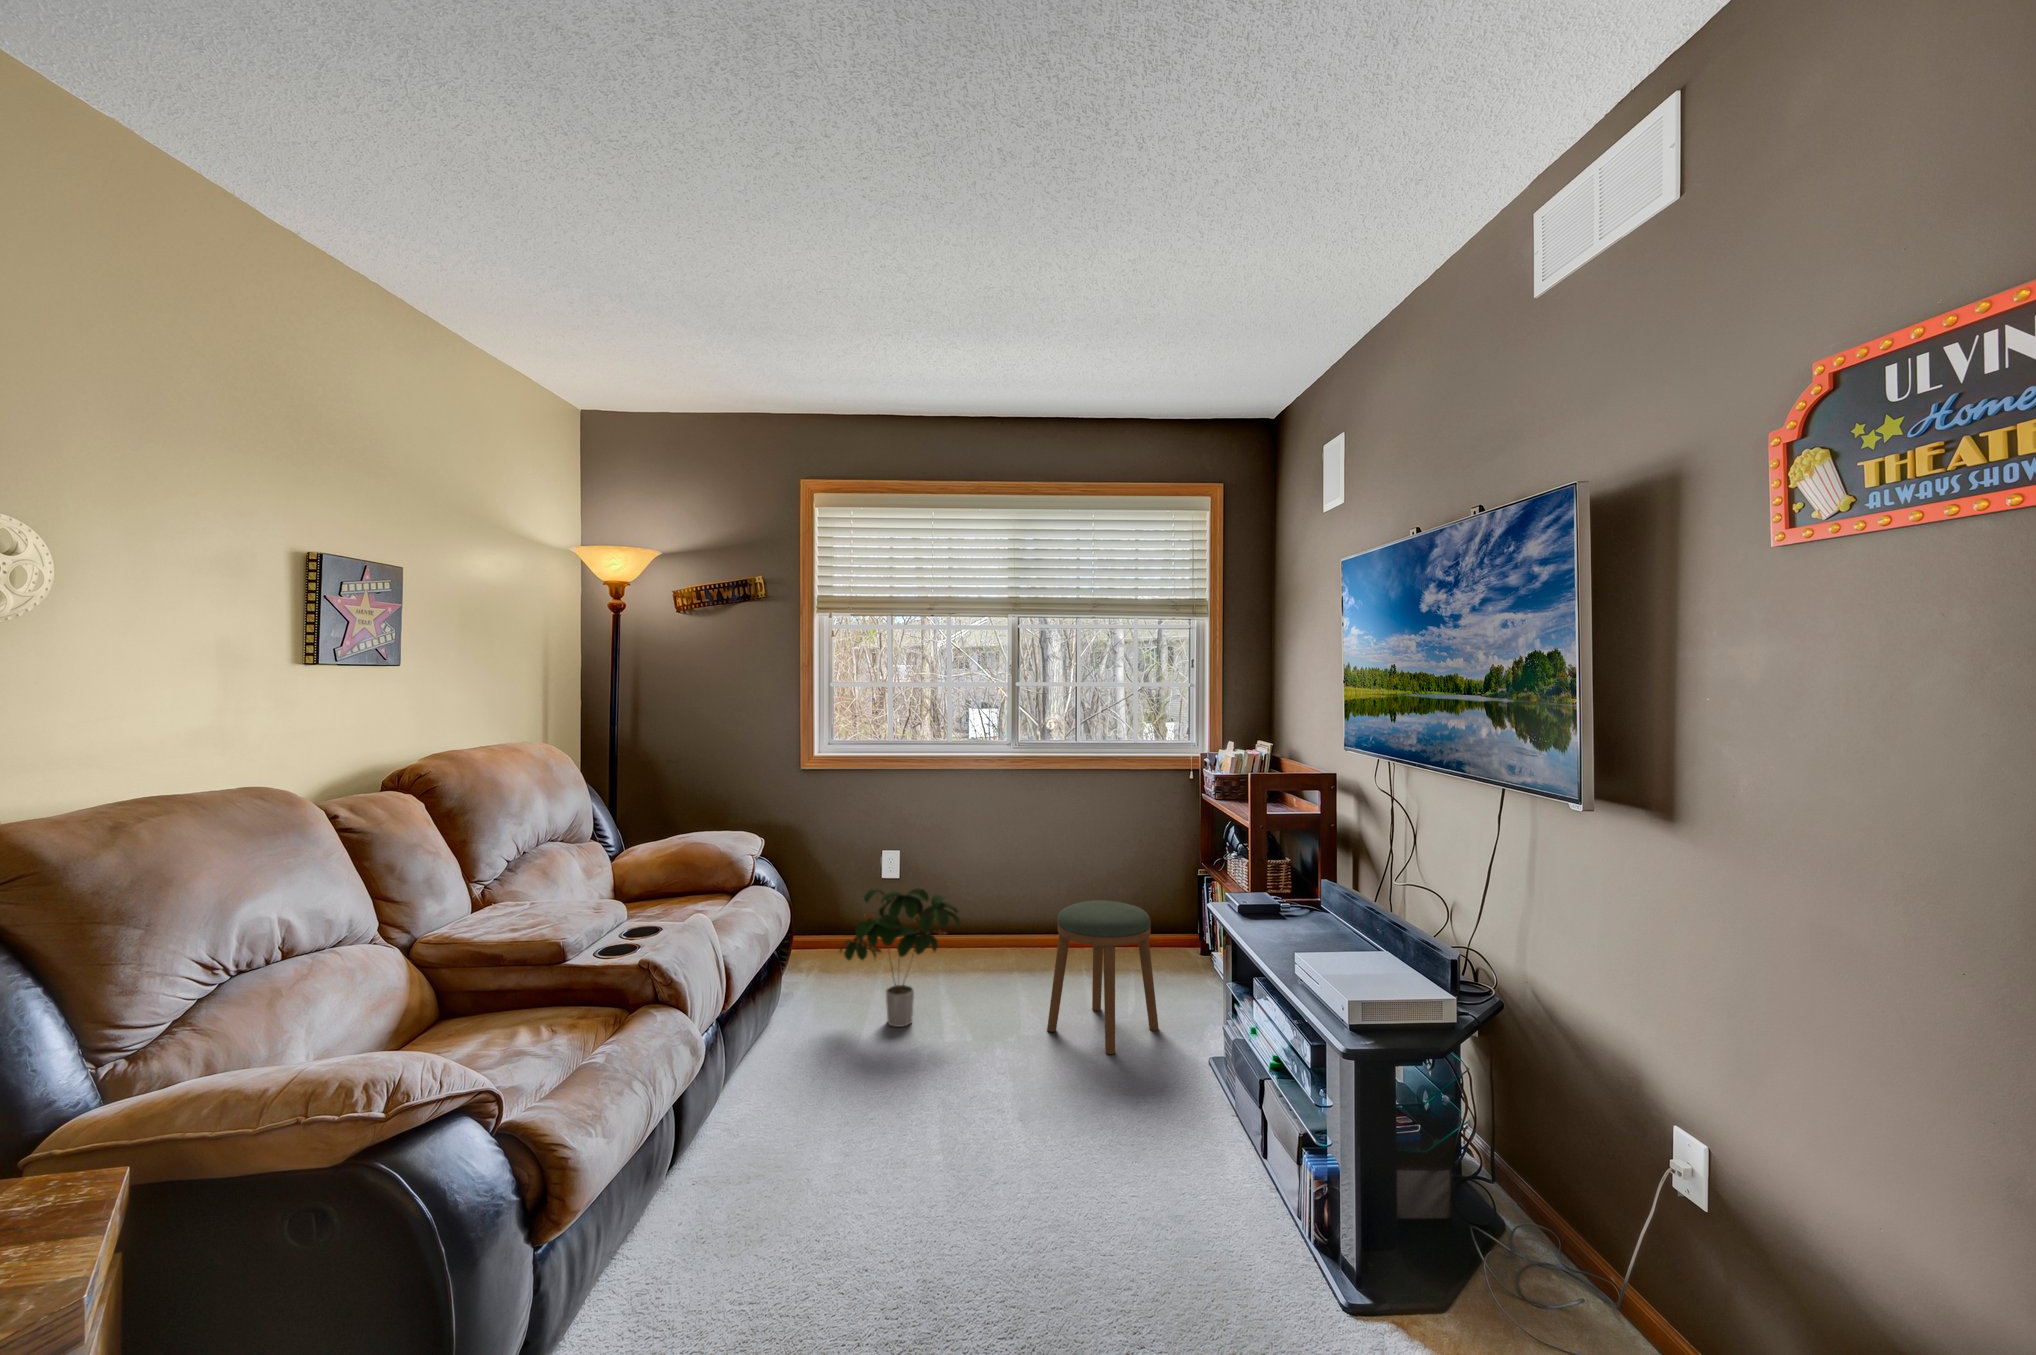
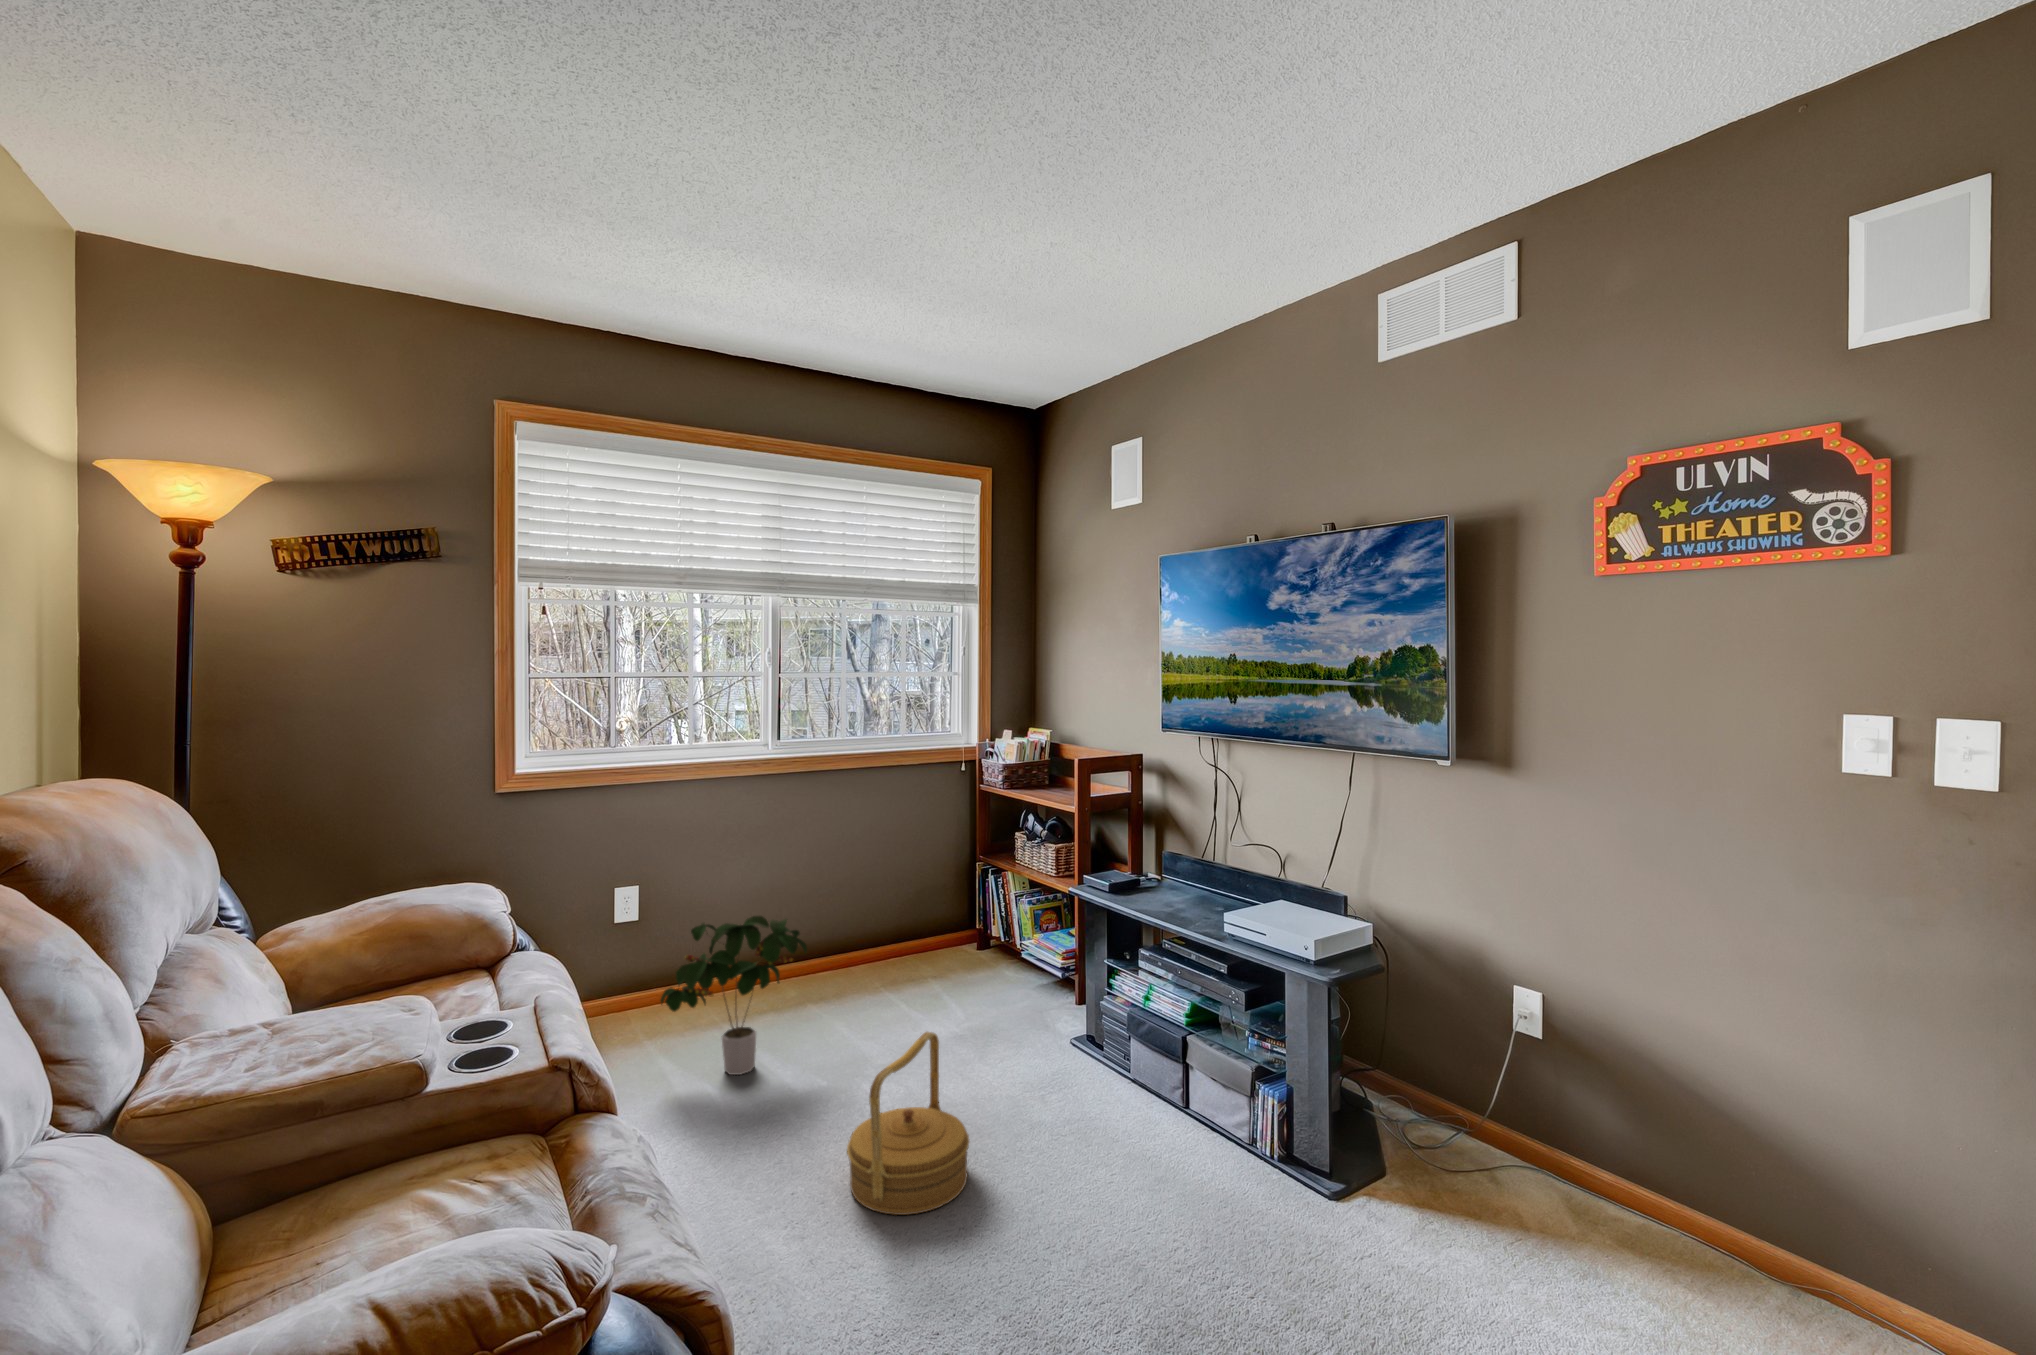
stool: present [1047,900,1159,1054] -> none [904,899,1007,1049]
basket: none [887,1018,1003,1189] -> present [847,1032,970,1215]

